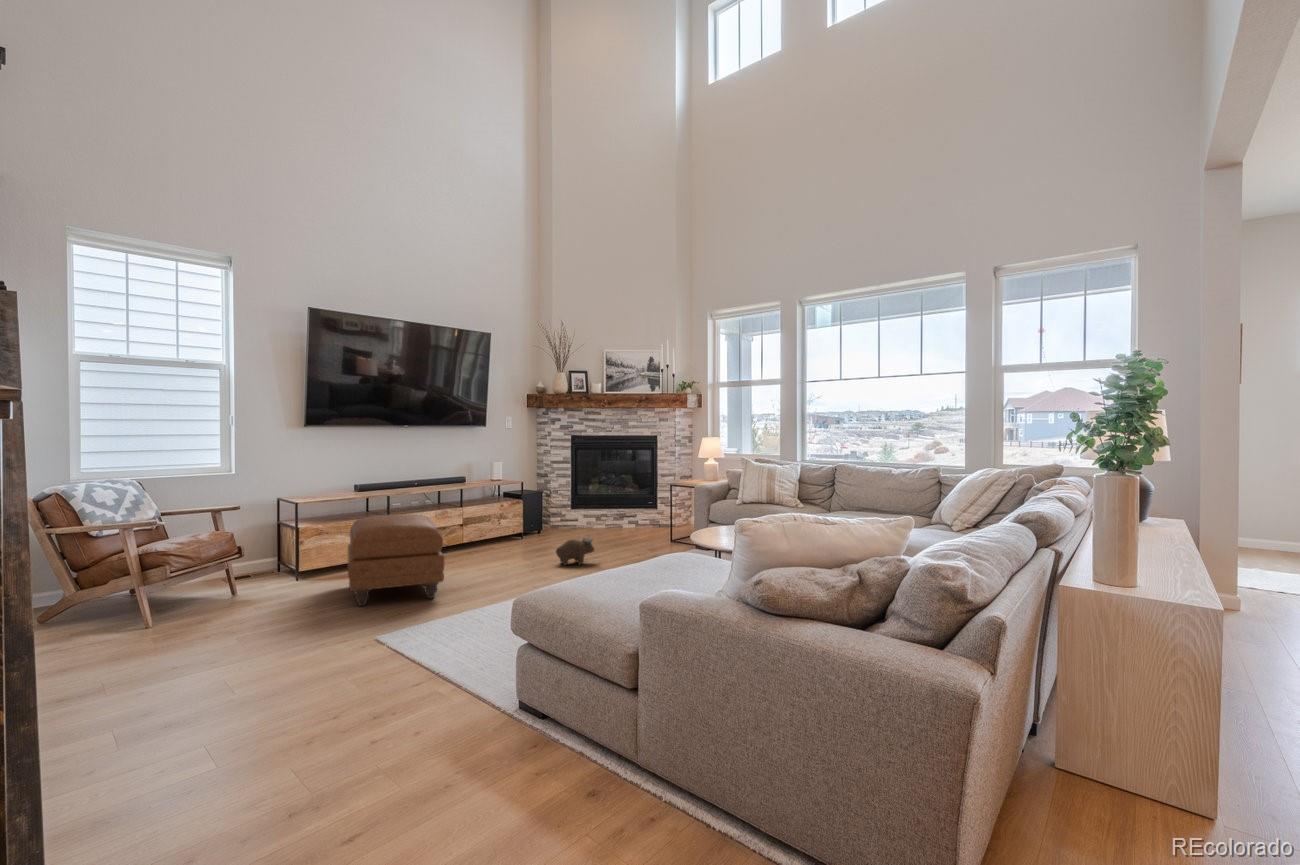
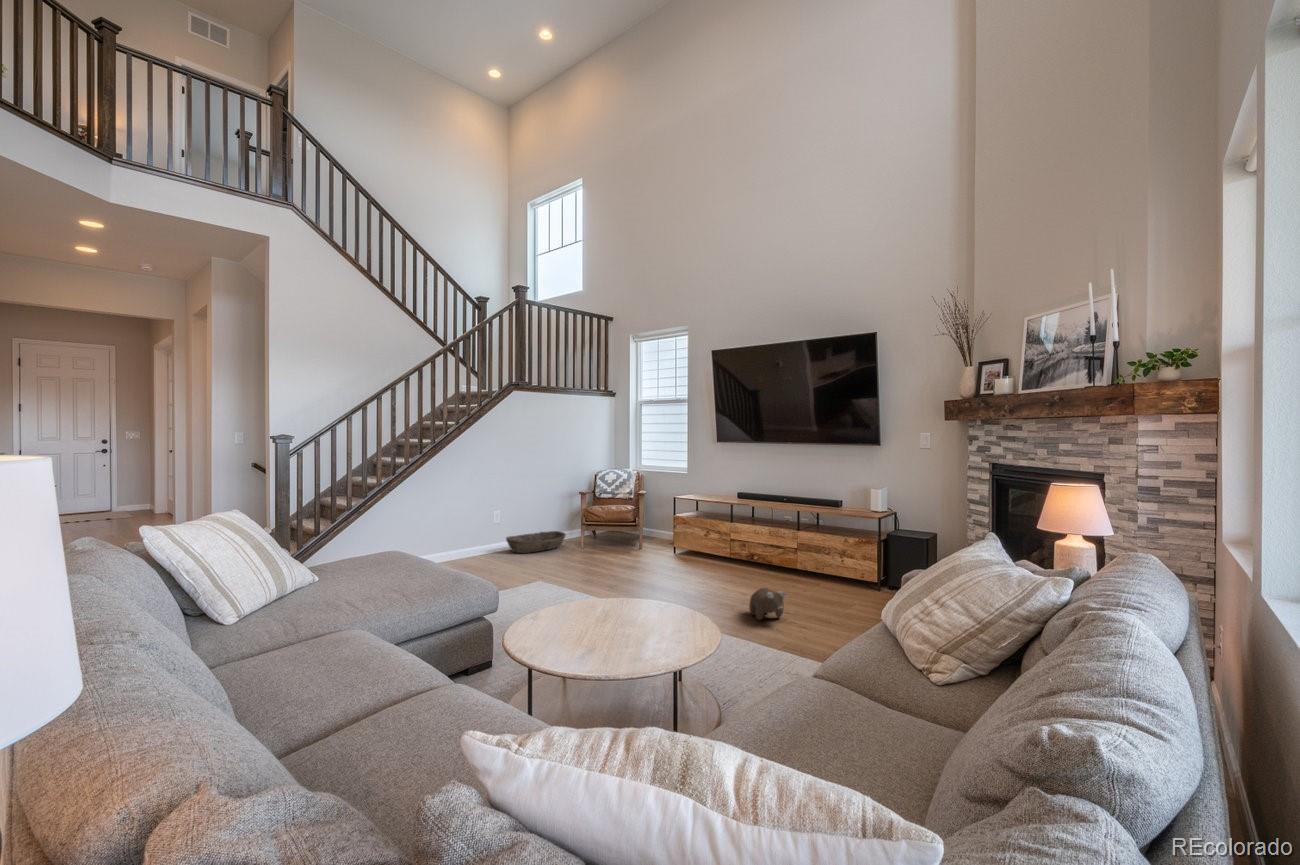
ottoman: present [348,514,445,606] -> none [580,516,684,586]
basket: none [53,598,160,652] -> present [506,531,566,553]

